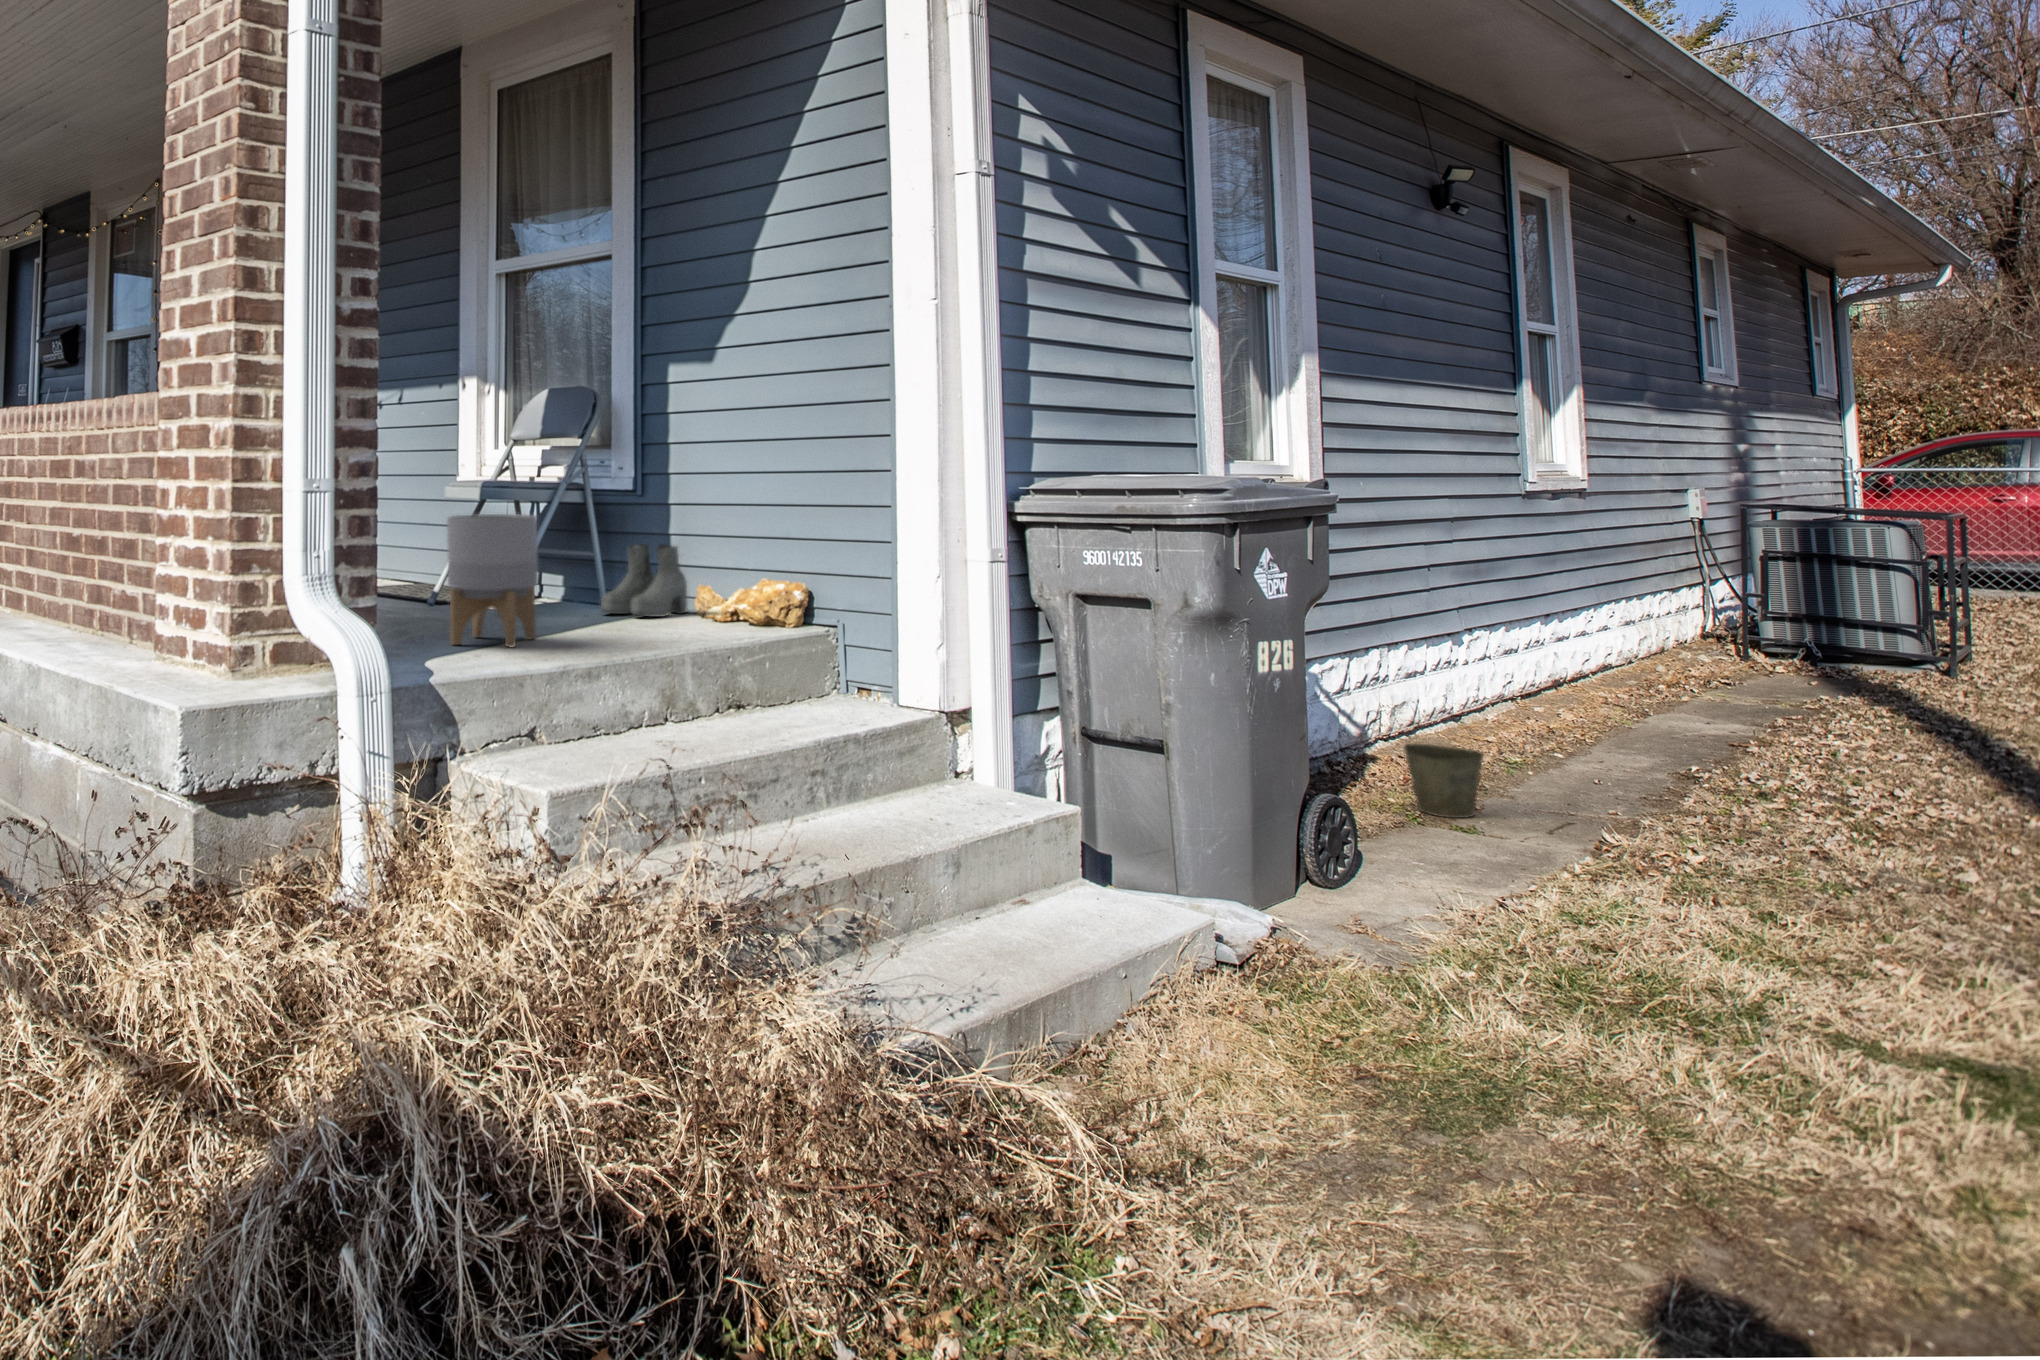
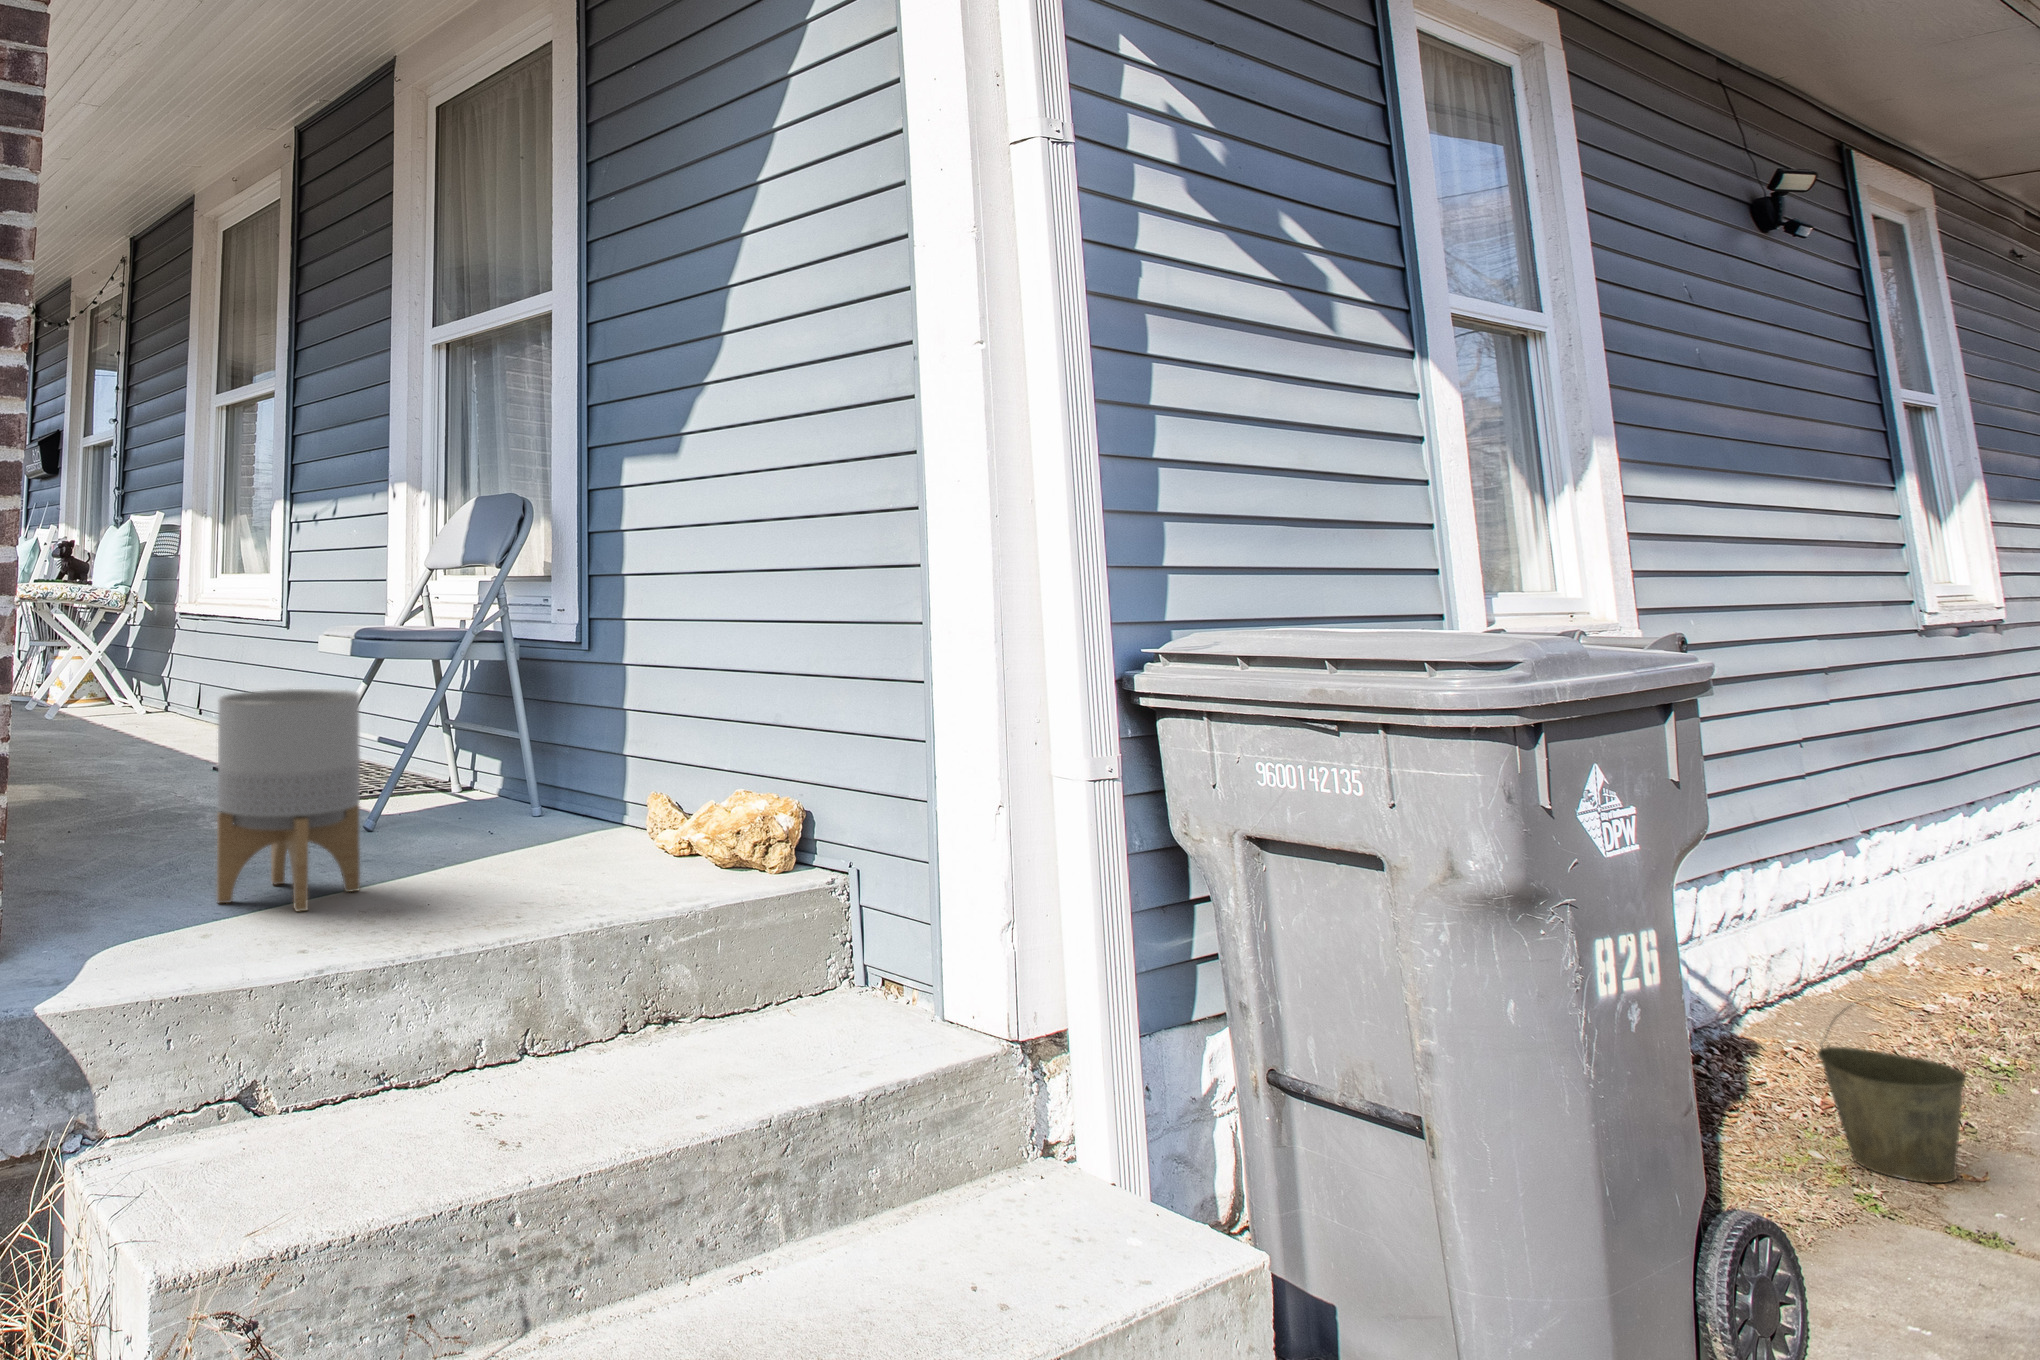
boots: present [601,544,688,617] -> none [515,725,647,841]

